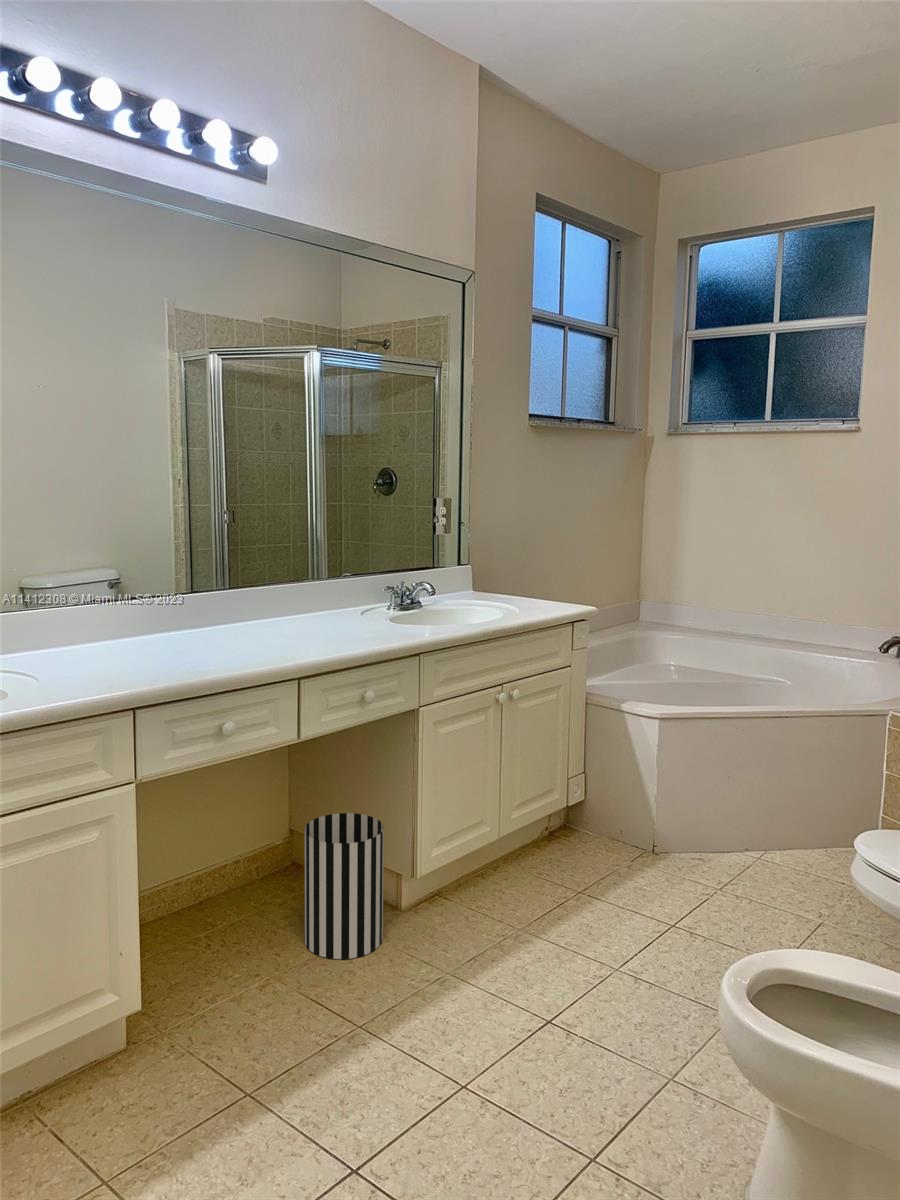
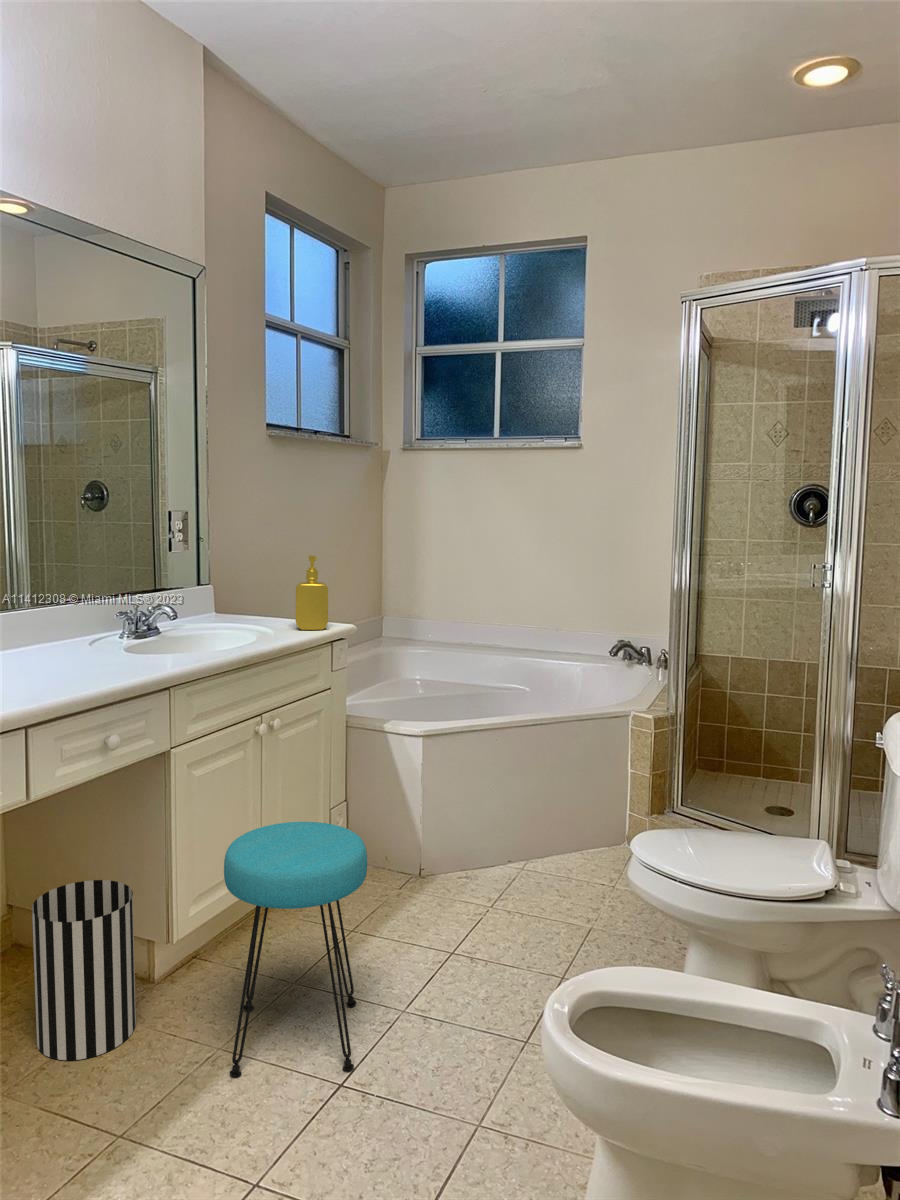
soap dispenser: none [542,540,574,610] -> present [296,555,328,630]
stool: none [454,783,584,1009] -> present [224,822,367,1076]

